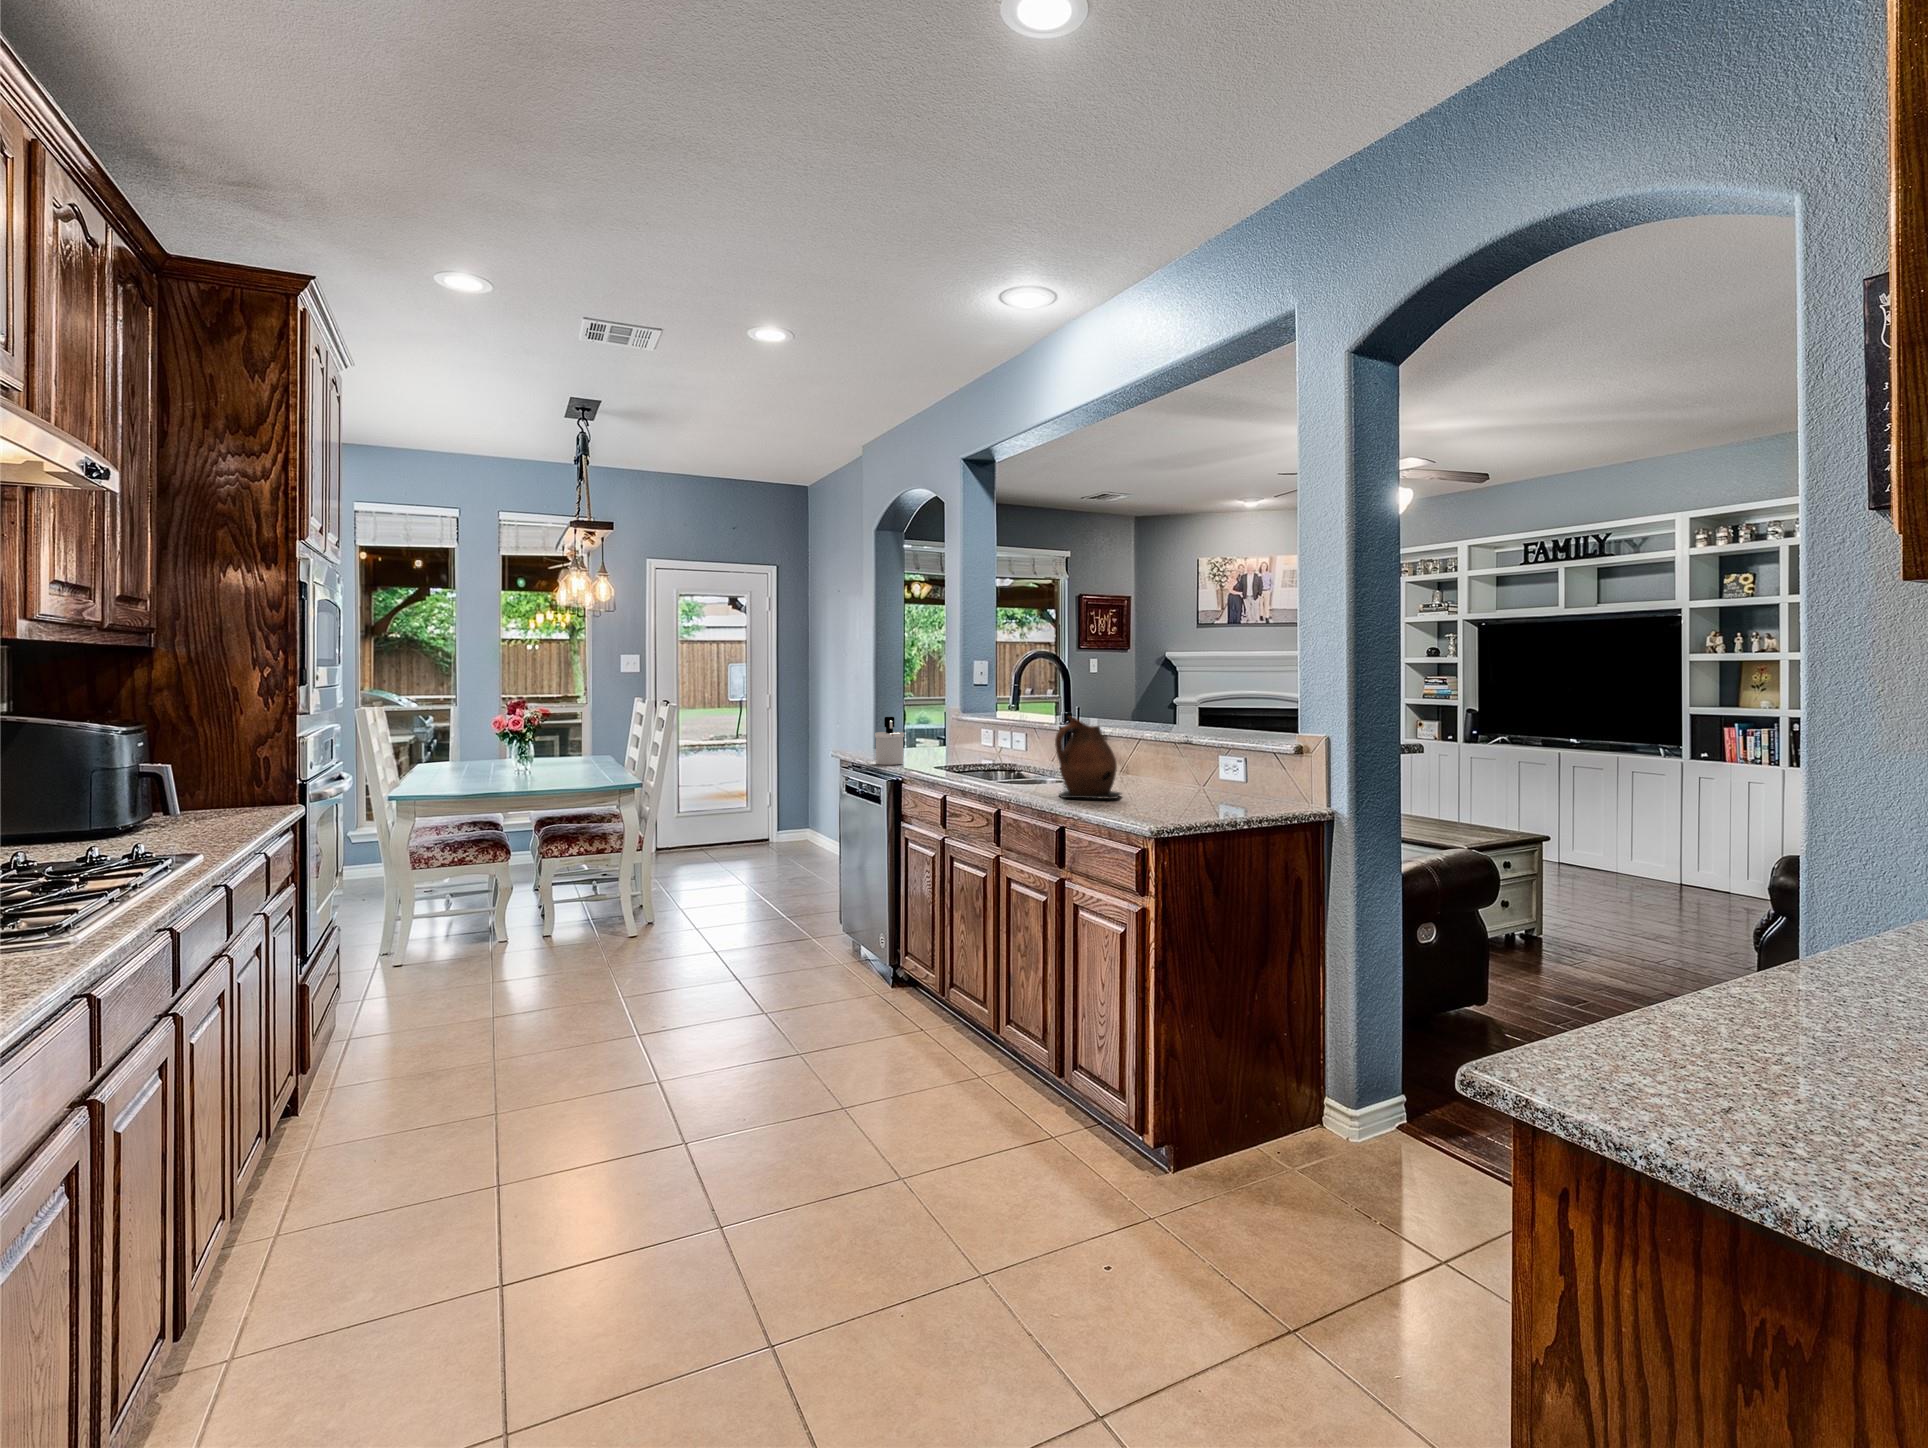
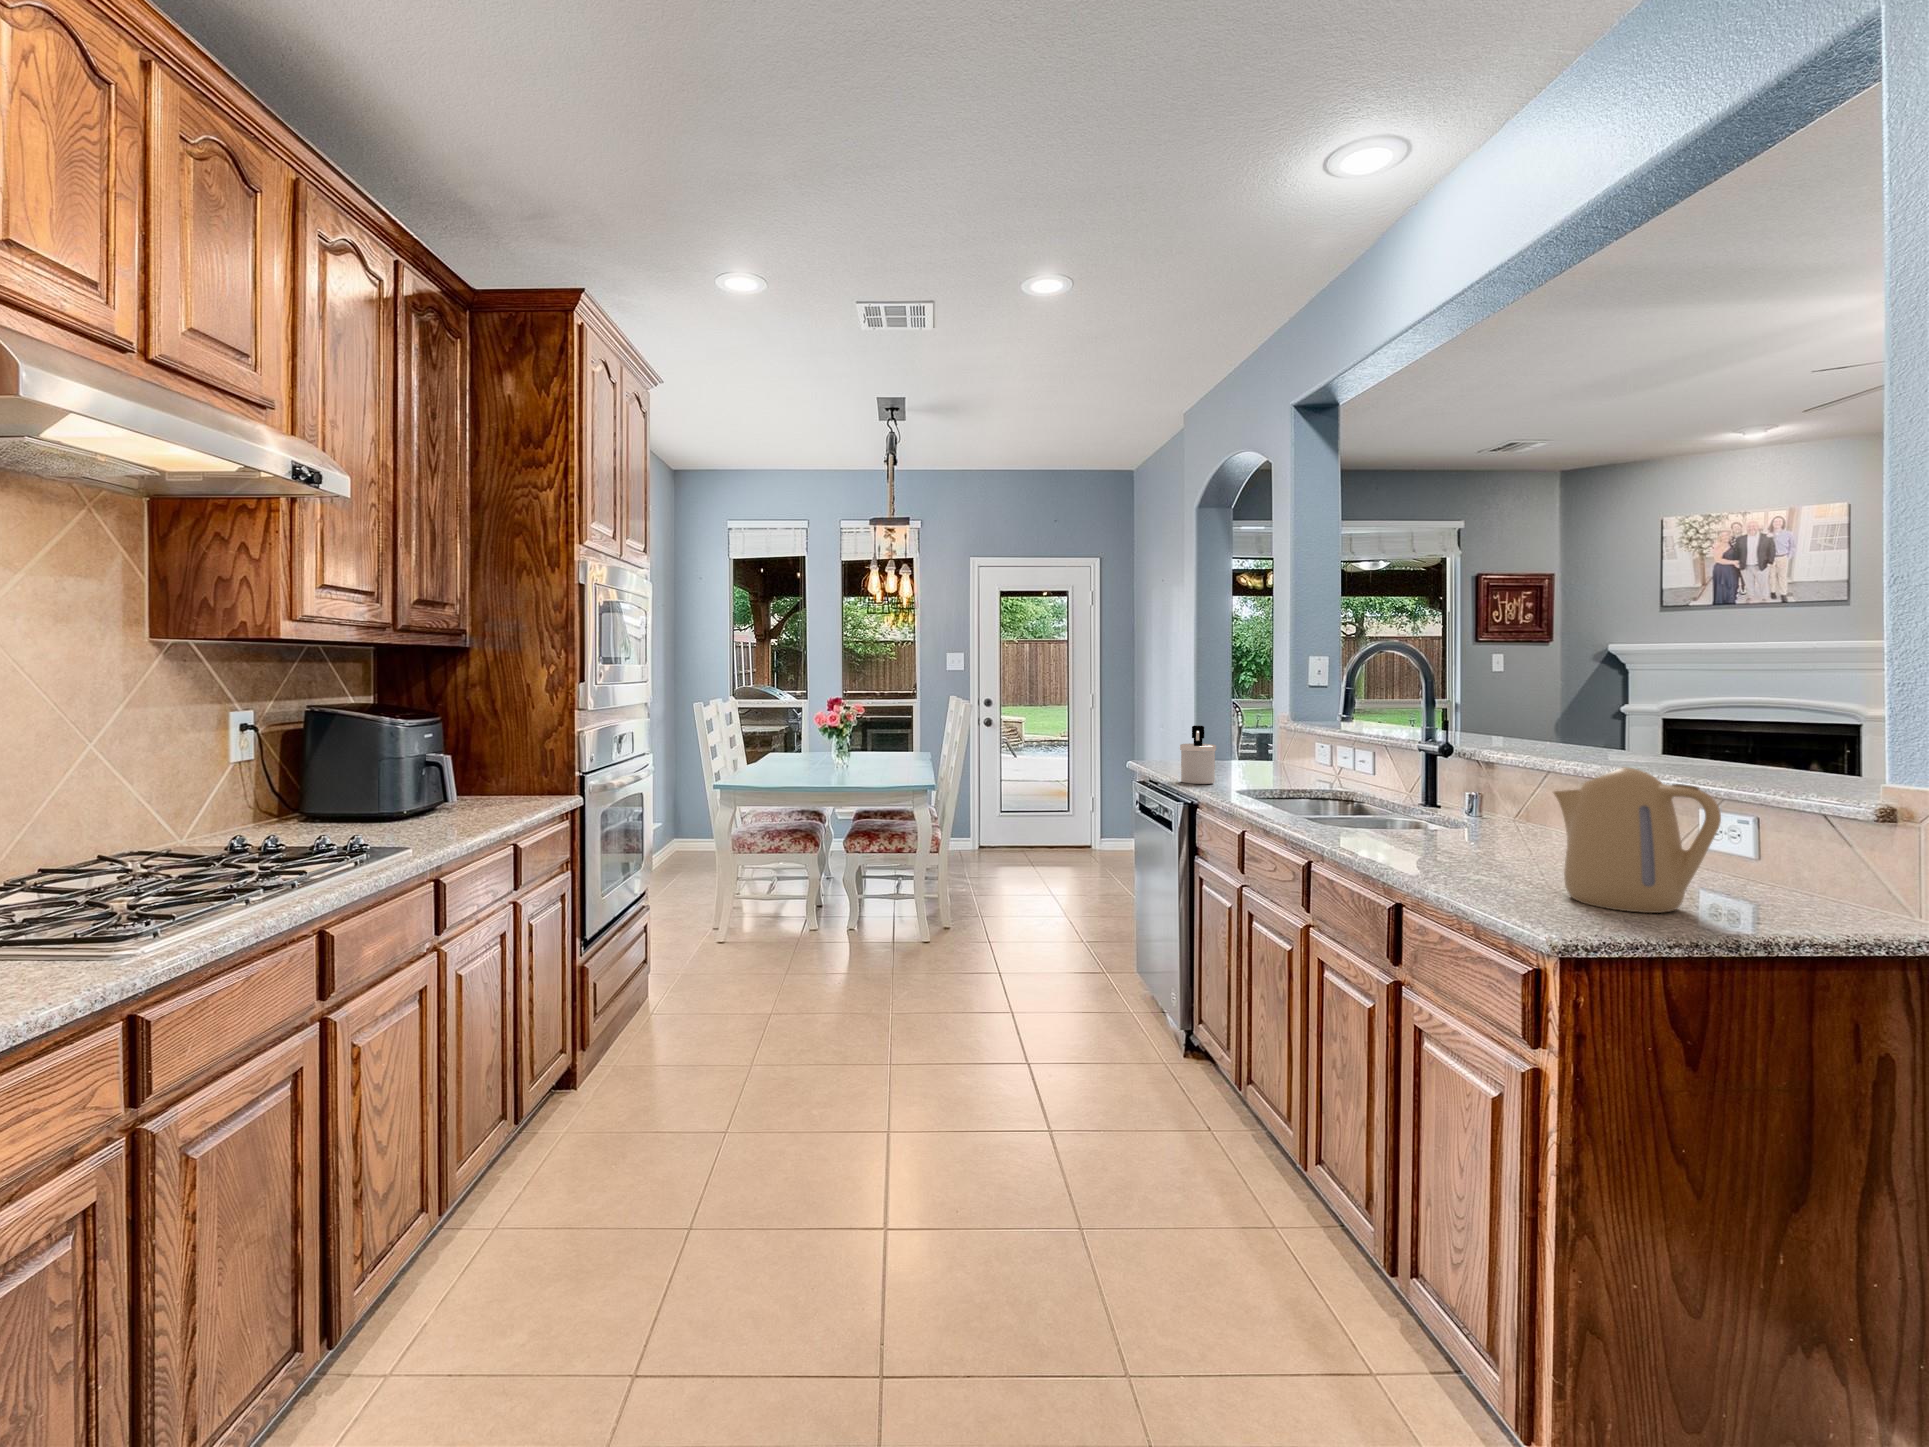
ceramic pitcher: present [1055,717,1121,799] -> none [1397,743,1509,872]
kettle: none [1149,724,1236,812] -> present [1553,767,1721,913]

